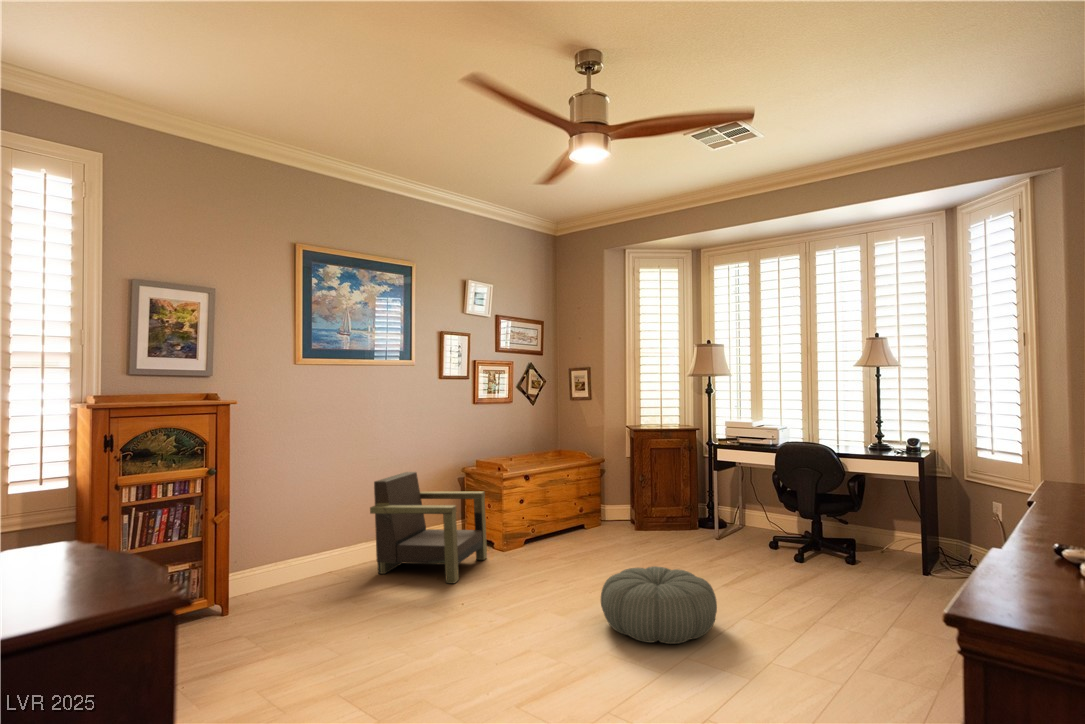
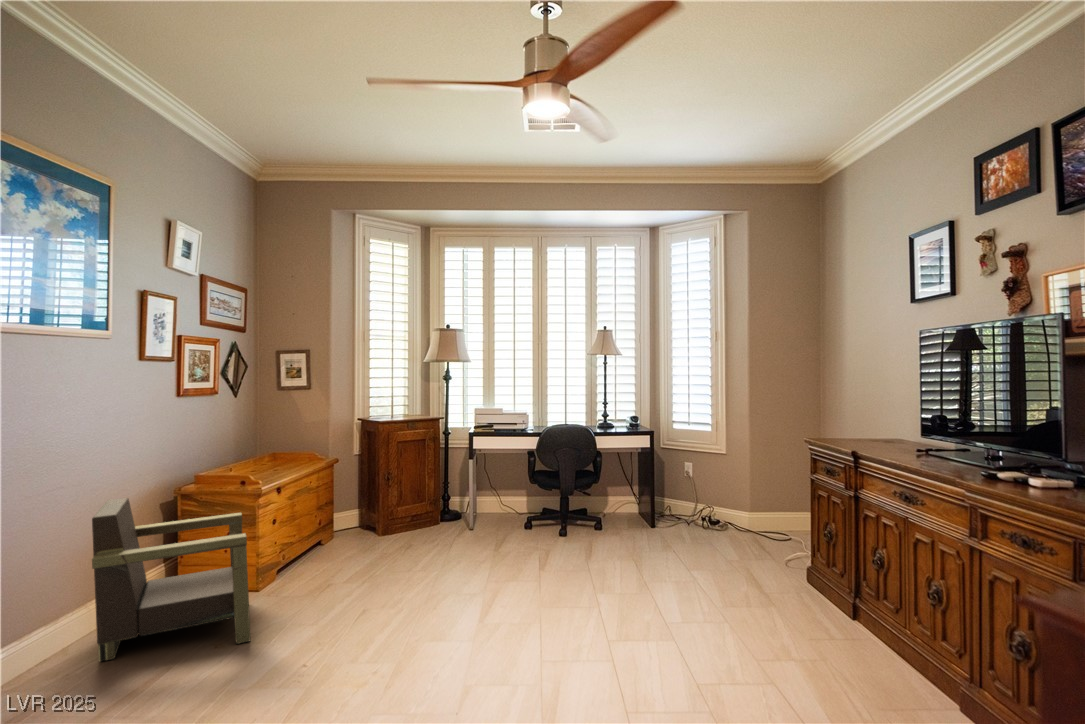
pouf: present [601,566,717,644] -> none [483,557,603,636]

